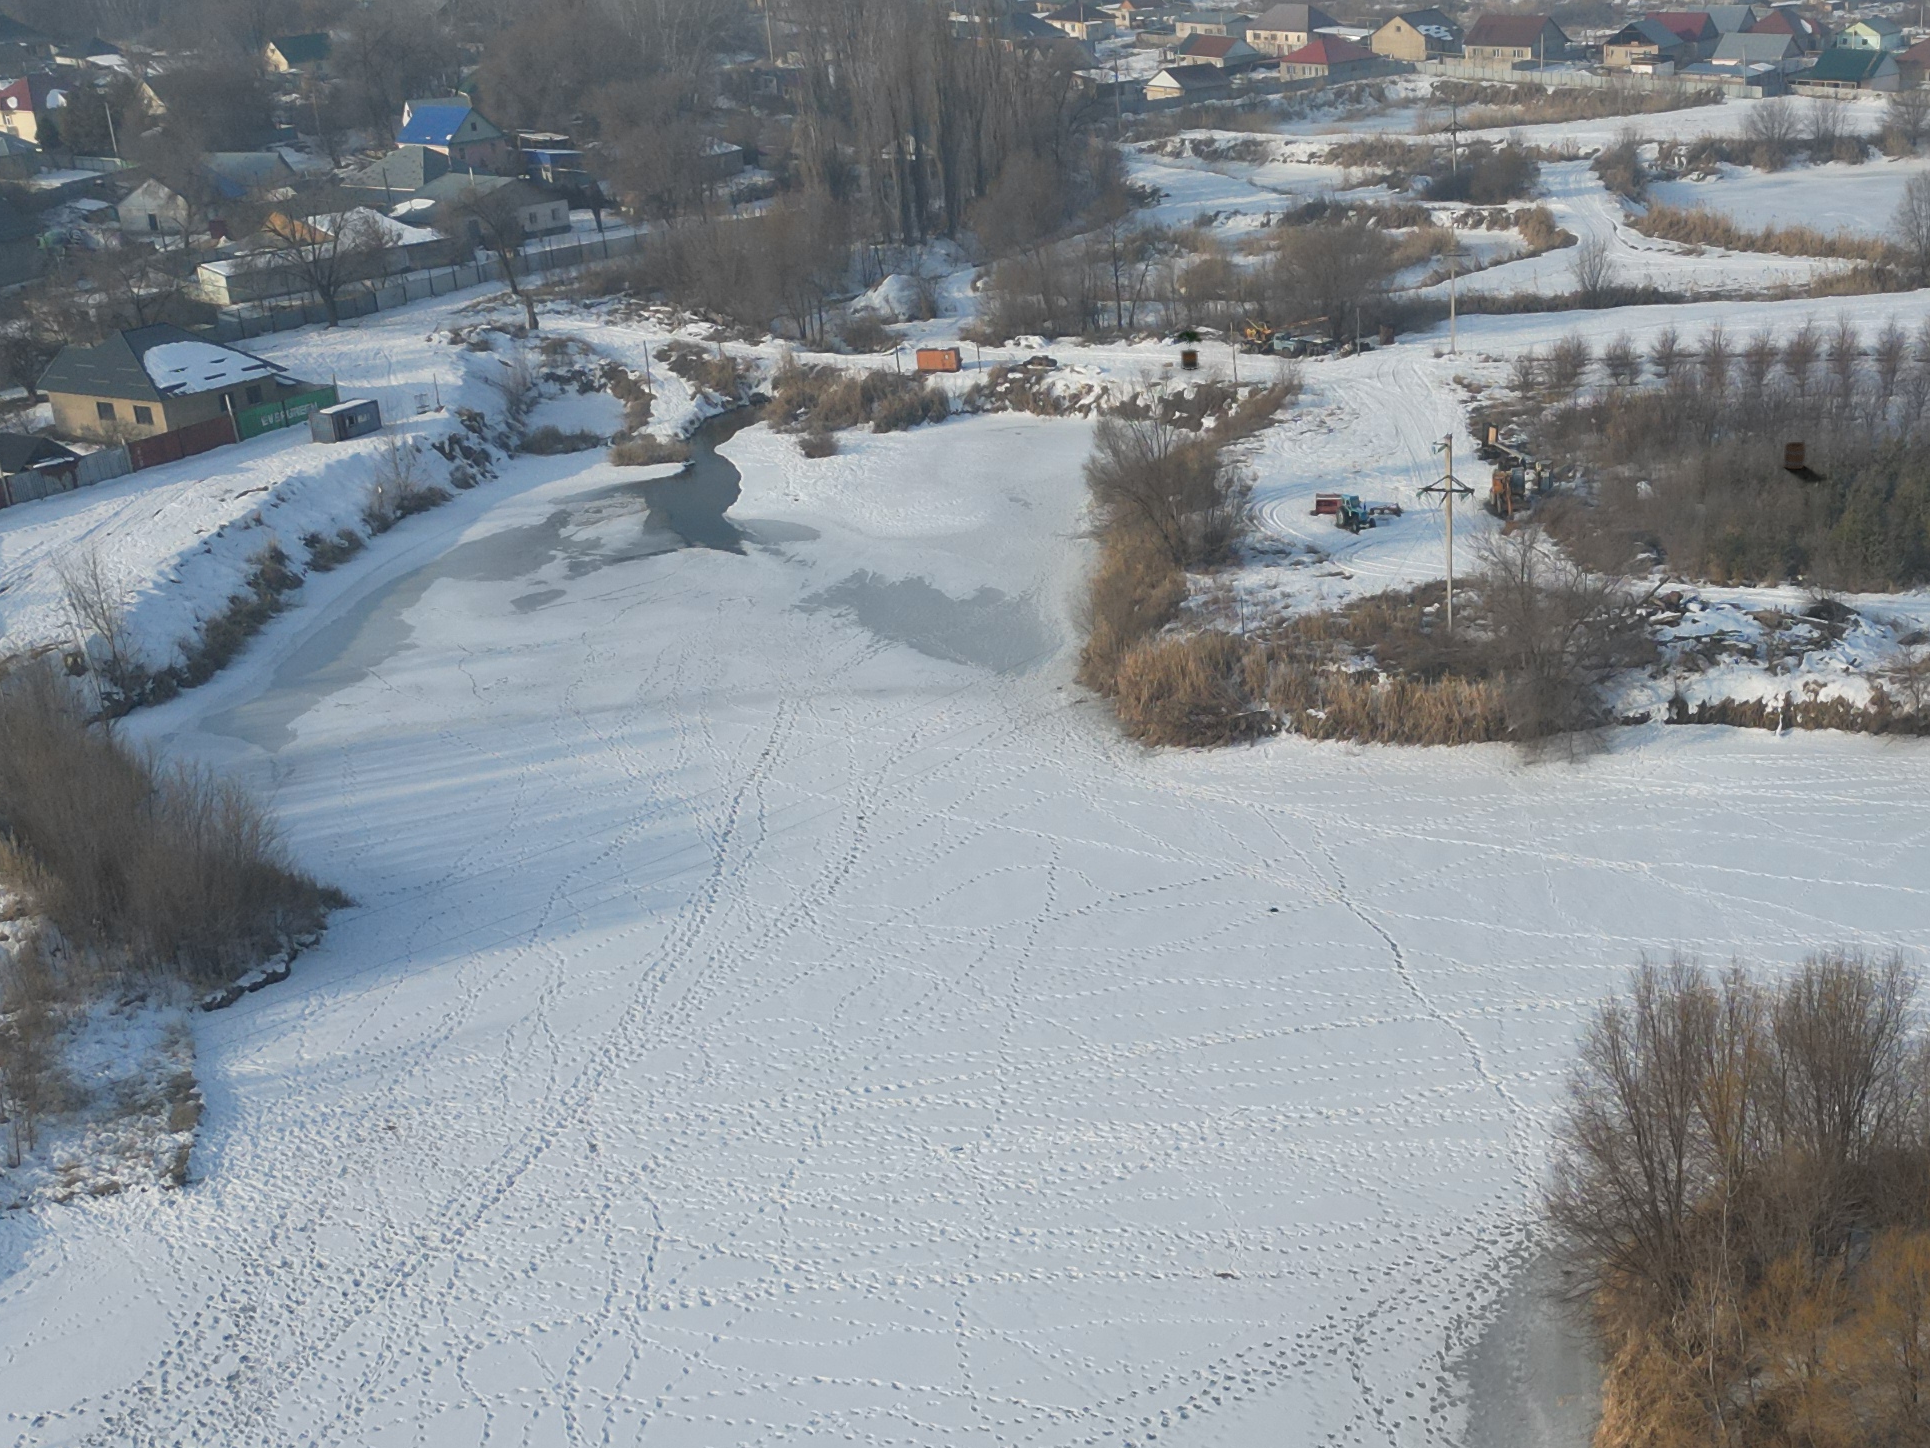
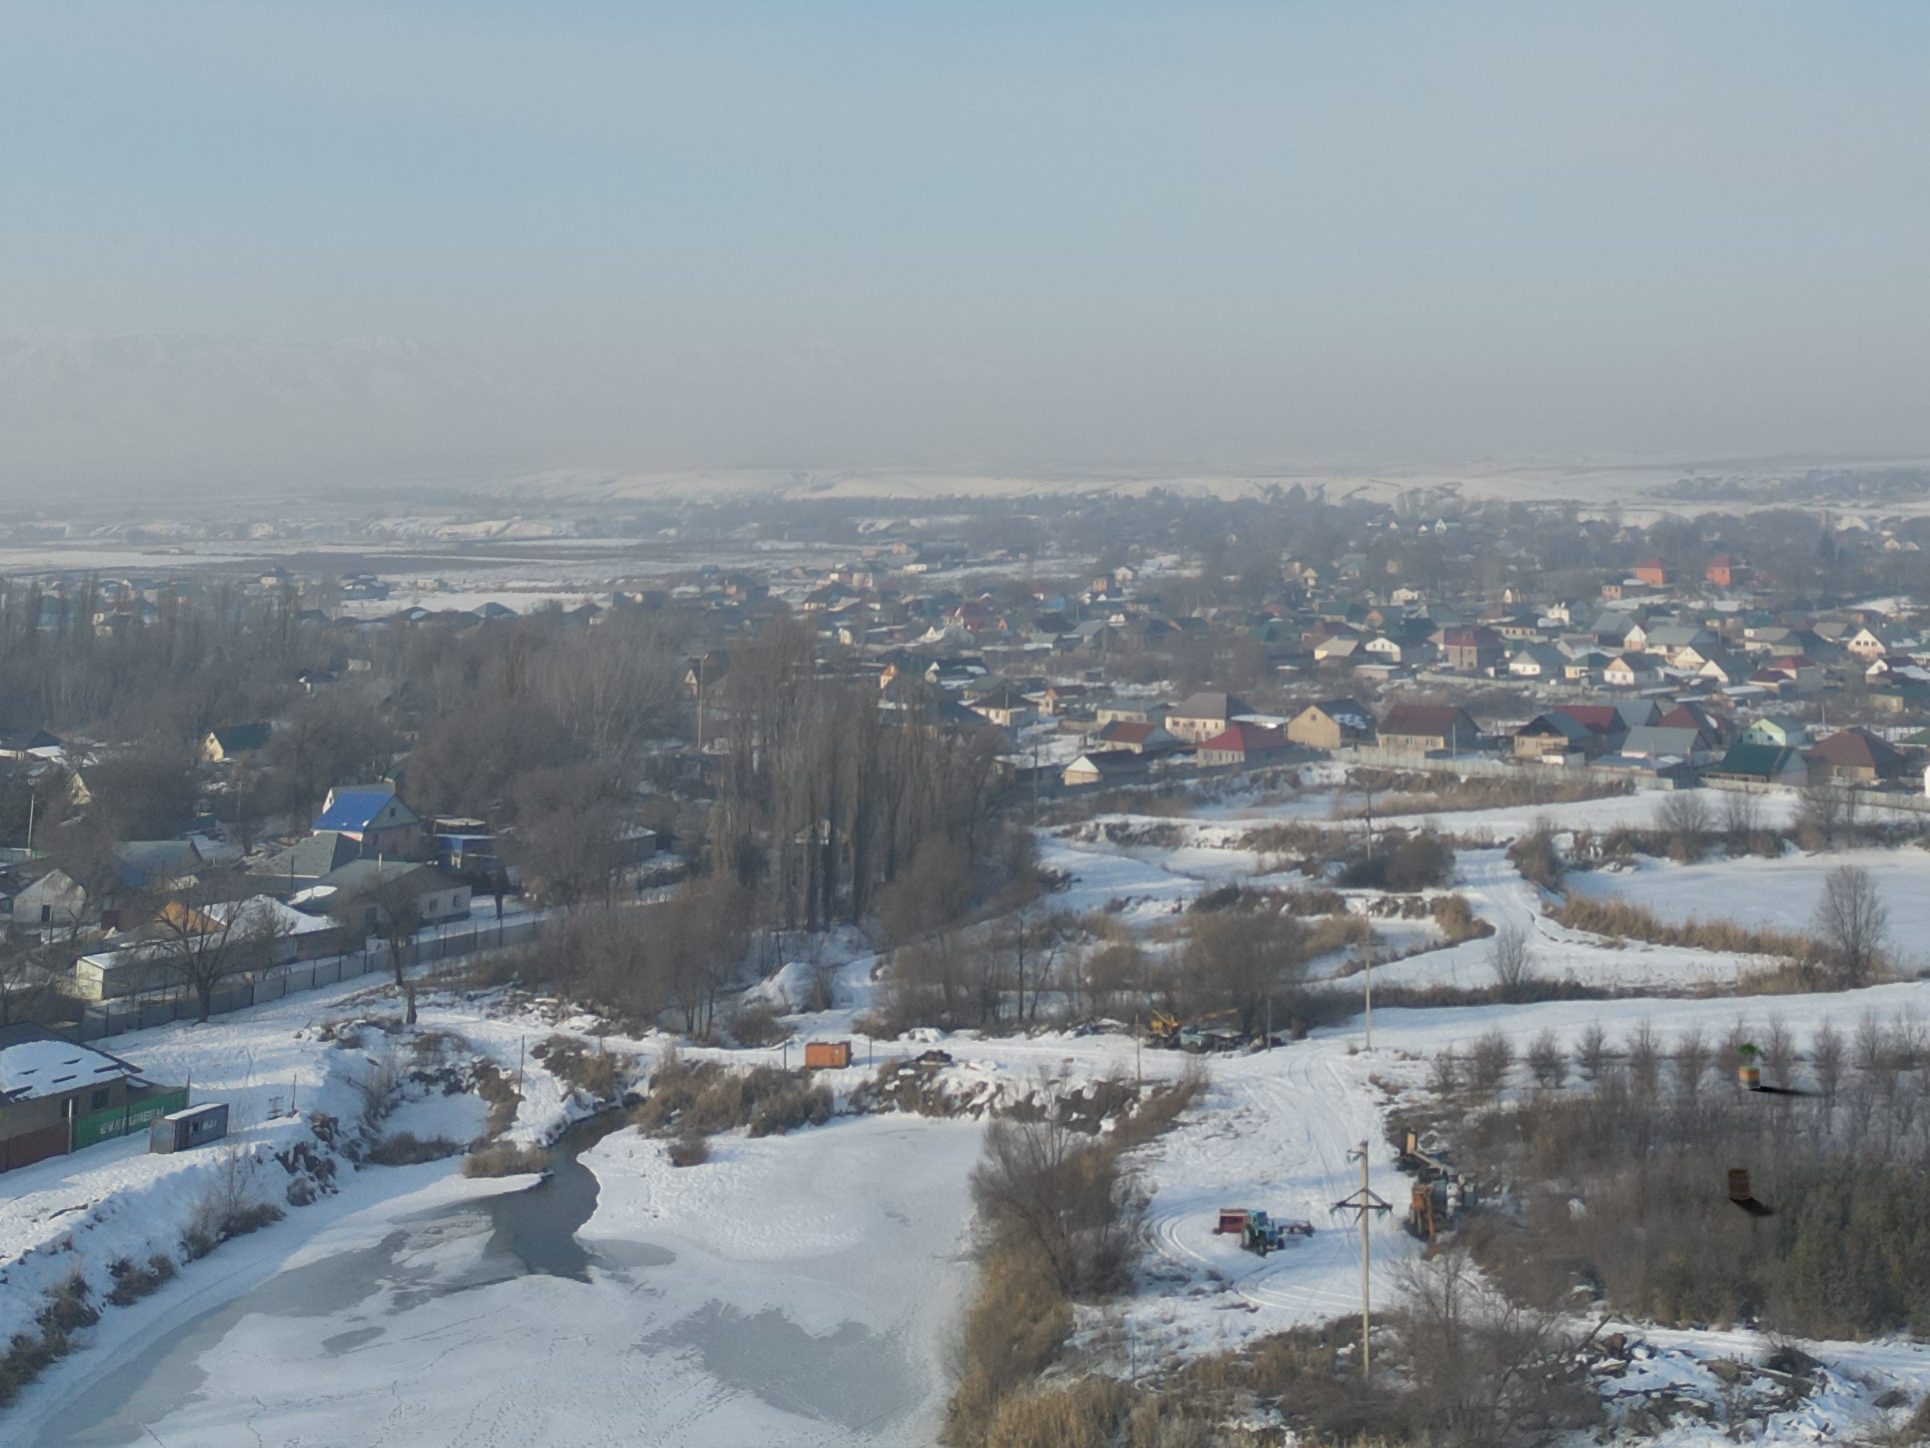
potted tree: present [1177,330,1202,370] -> present [1735,1043,1765,1090]

